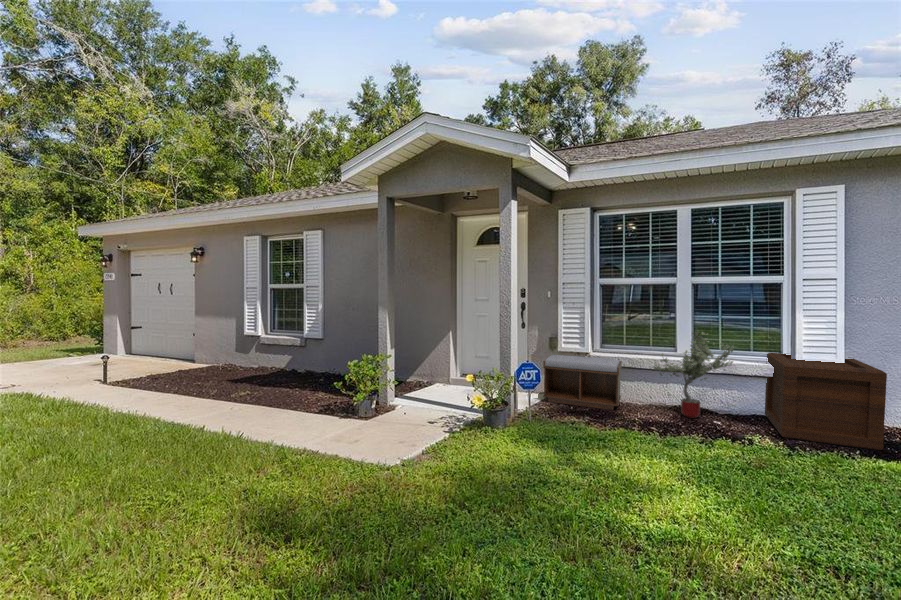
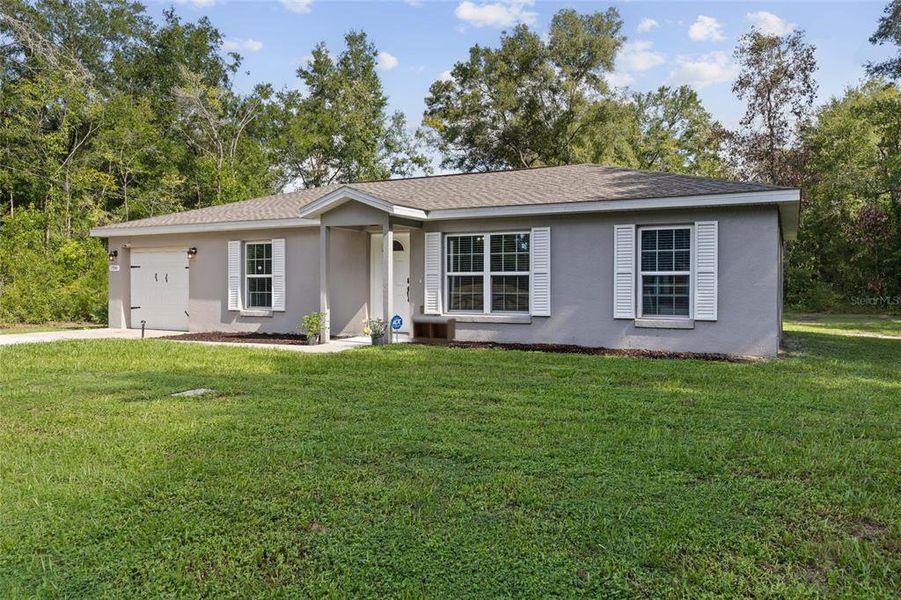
potted tree: present [653,332,734,418] -> none [465,300,500,345]
wooden crate: present [765,353,887,450] -> none [509,311,554,350]

